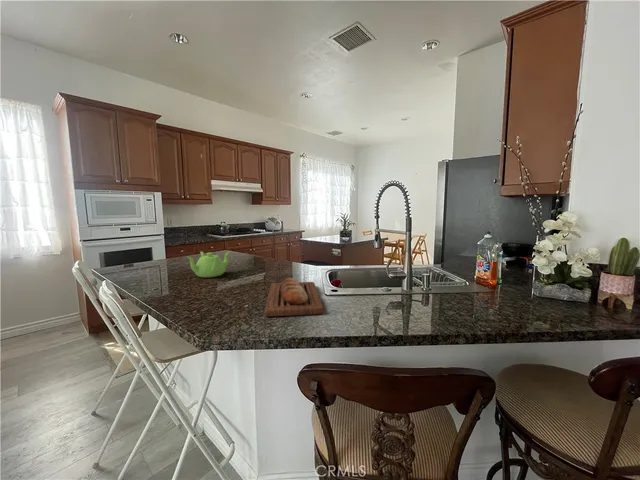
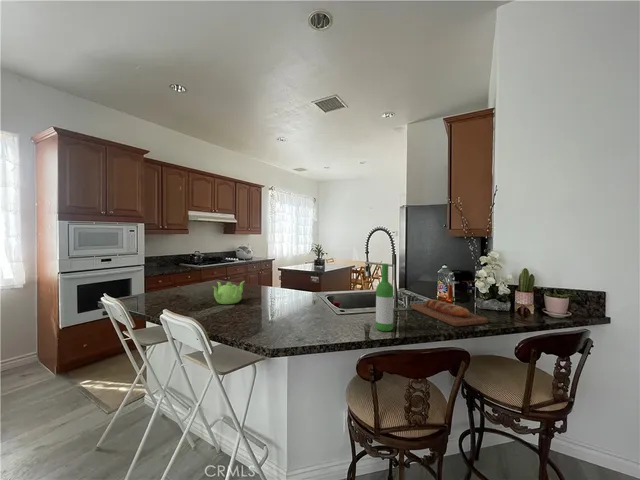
wine bottle: none [363,228,388,326] -> present [376,264,393,331]
bread loaf: present [265,278,323,317] -> present [411,299,488,327]

